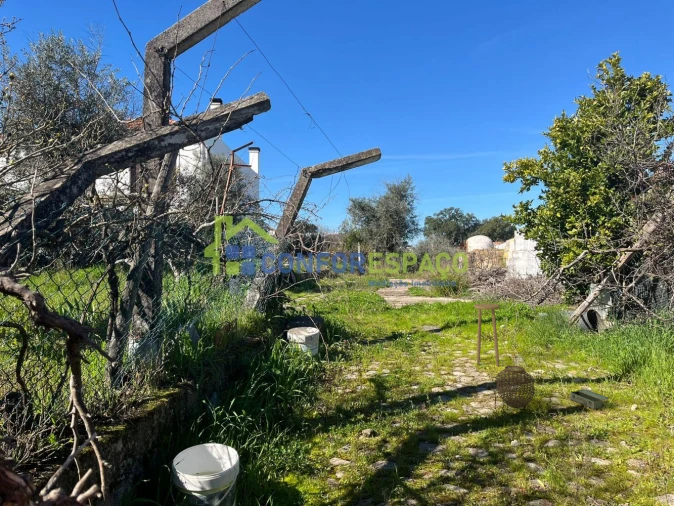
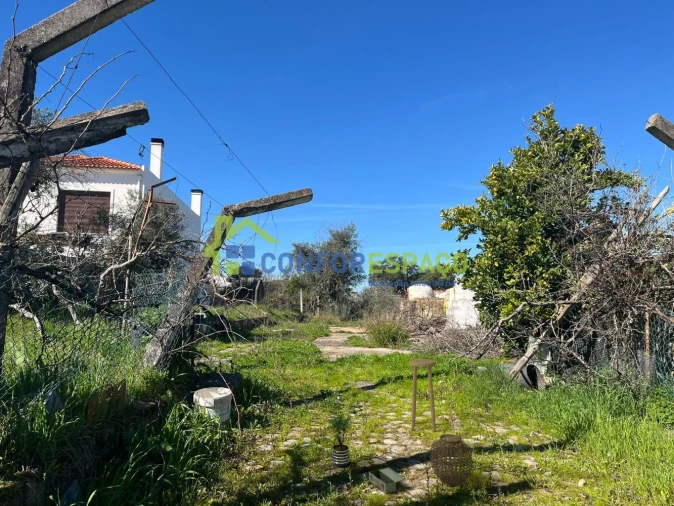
potted plant: none [402,348,429,392] -> present [324,414,353,467]
toolbox: present [570,389,609,409] -> present [369,467,405,494]

